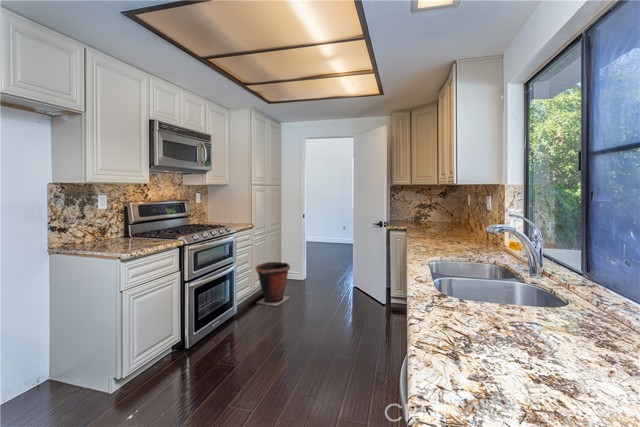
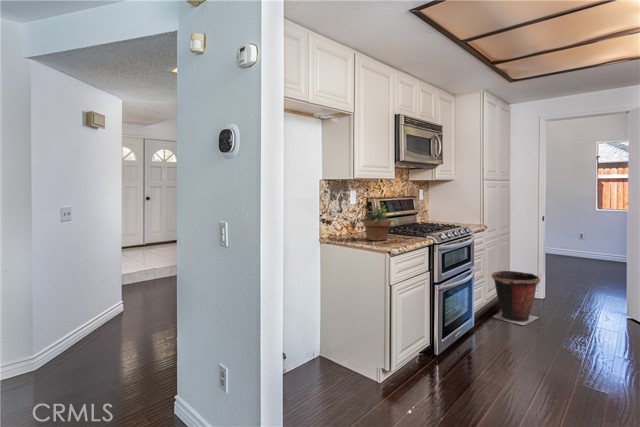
potted plant: none [94,210,140,247] -> present [360,205,394,241]

